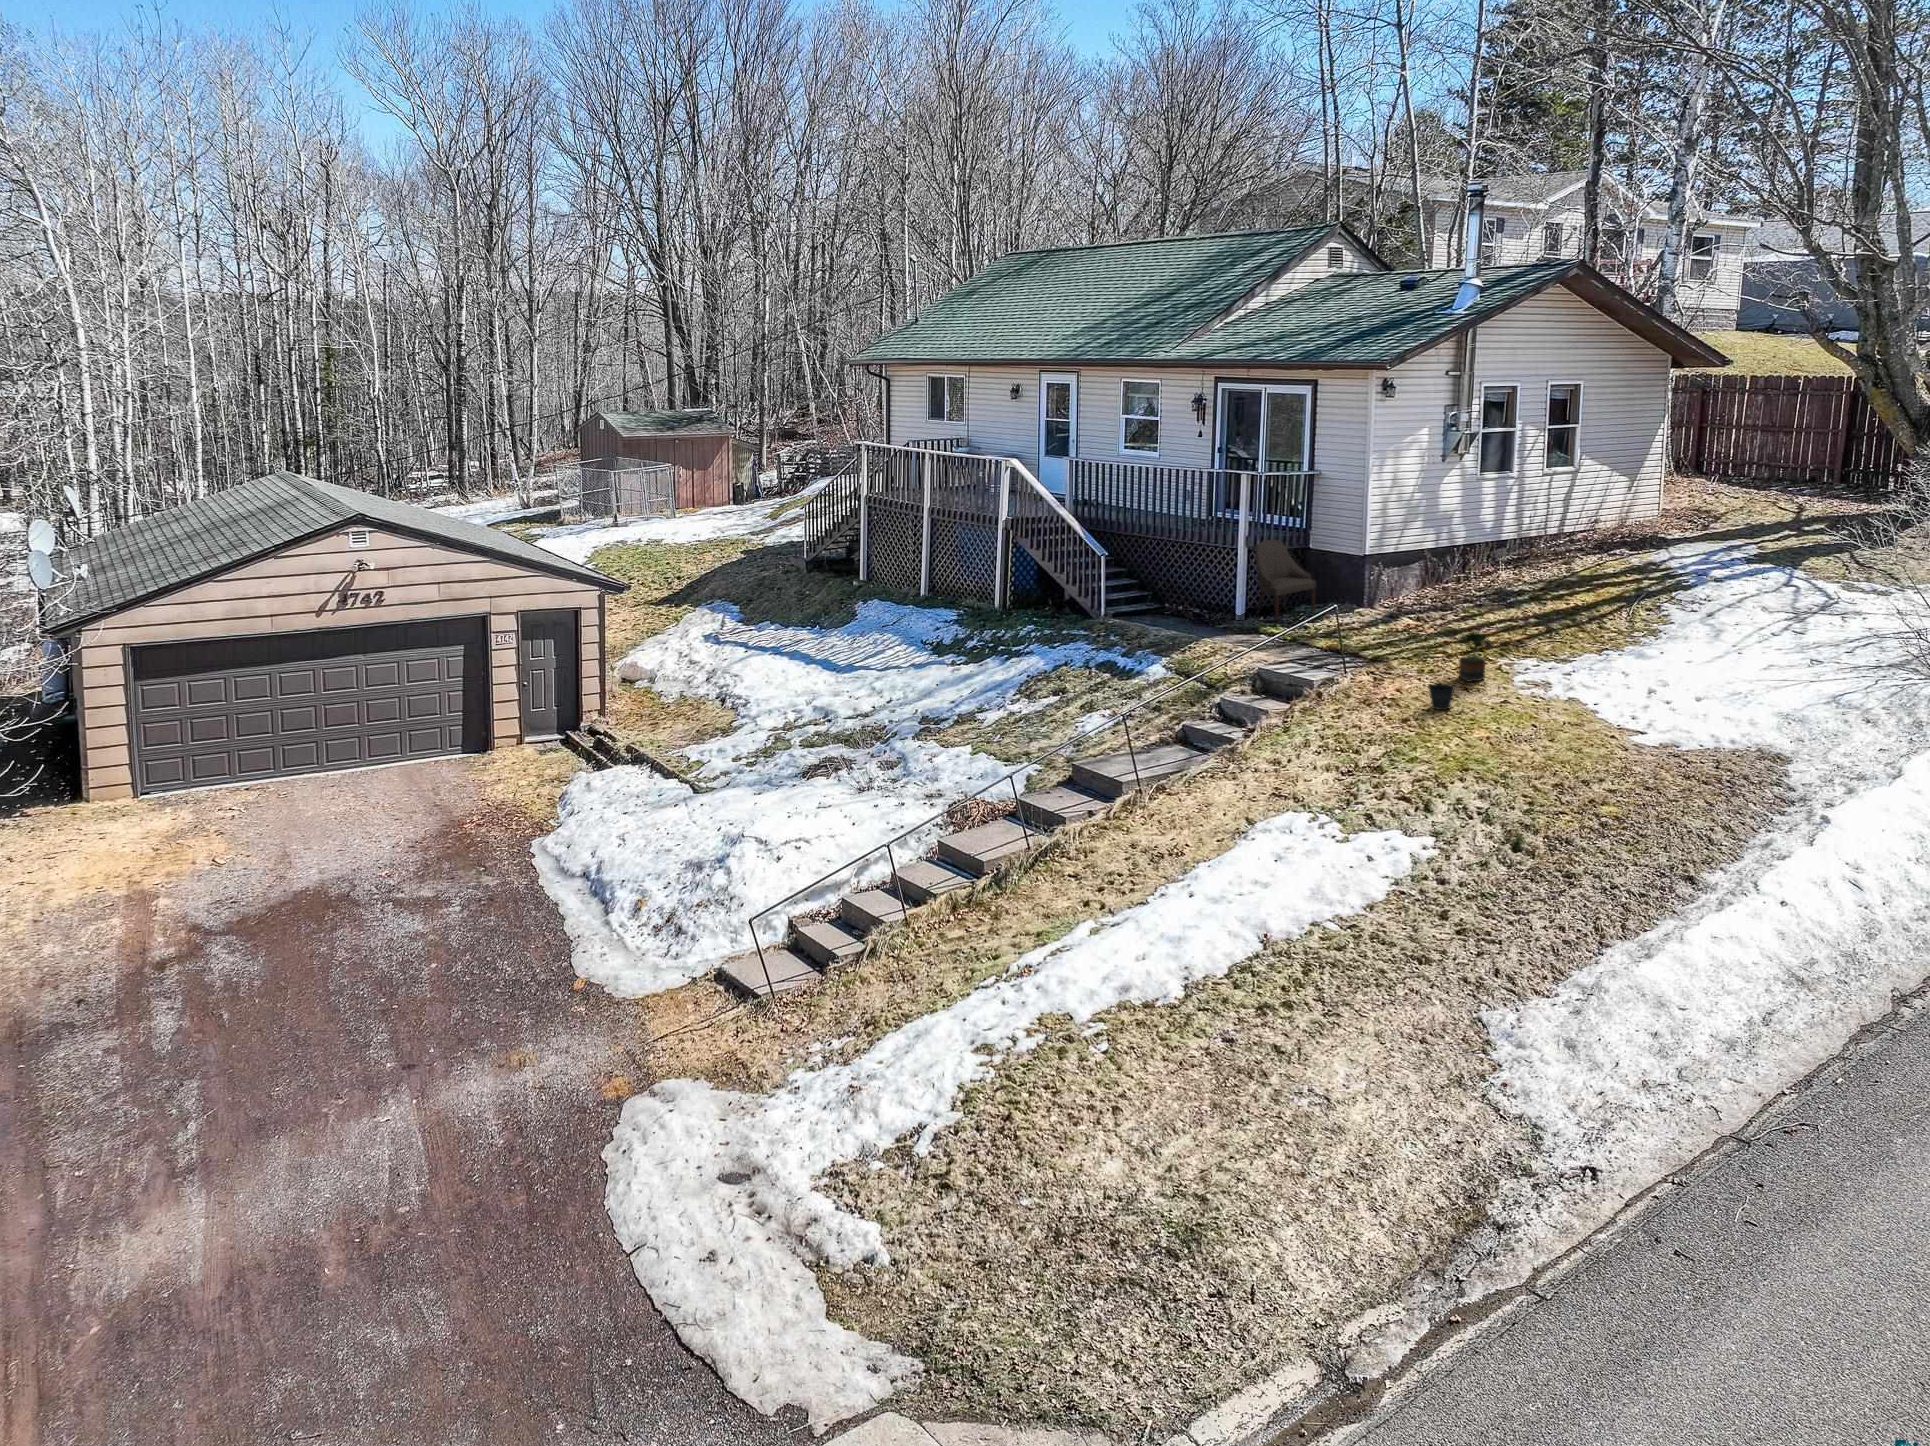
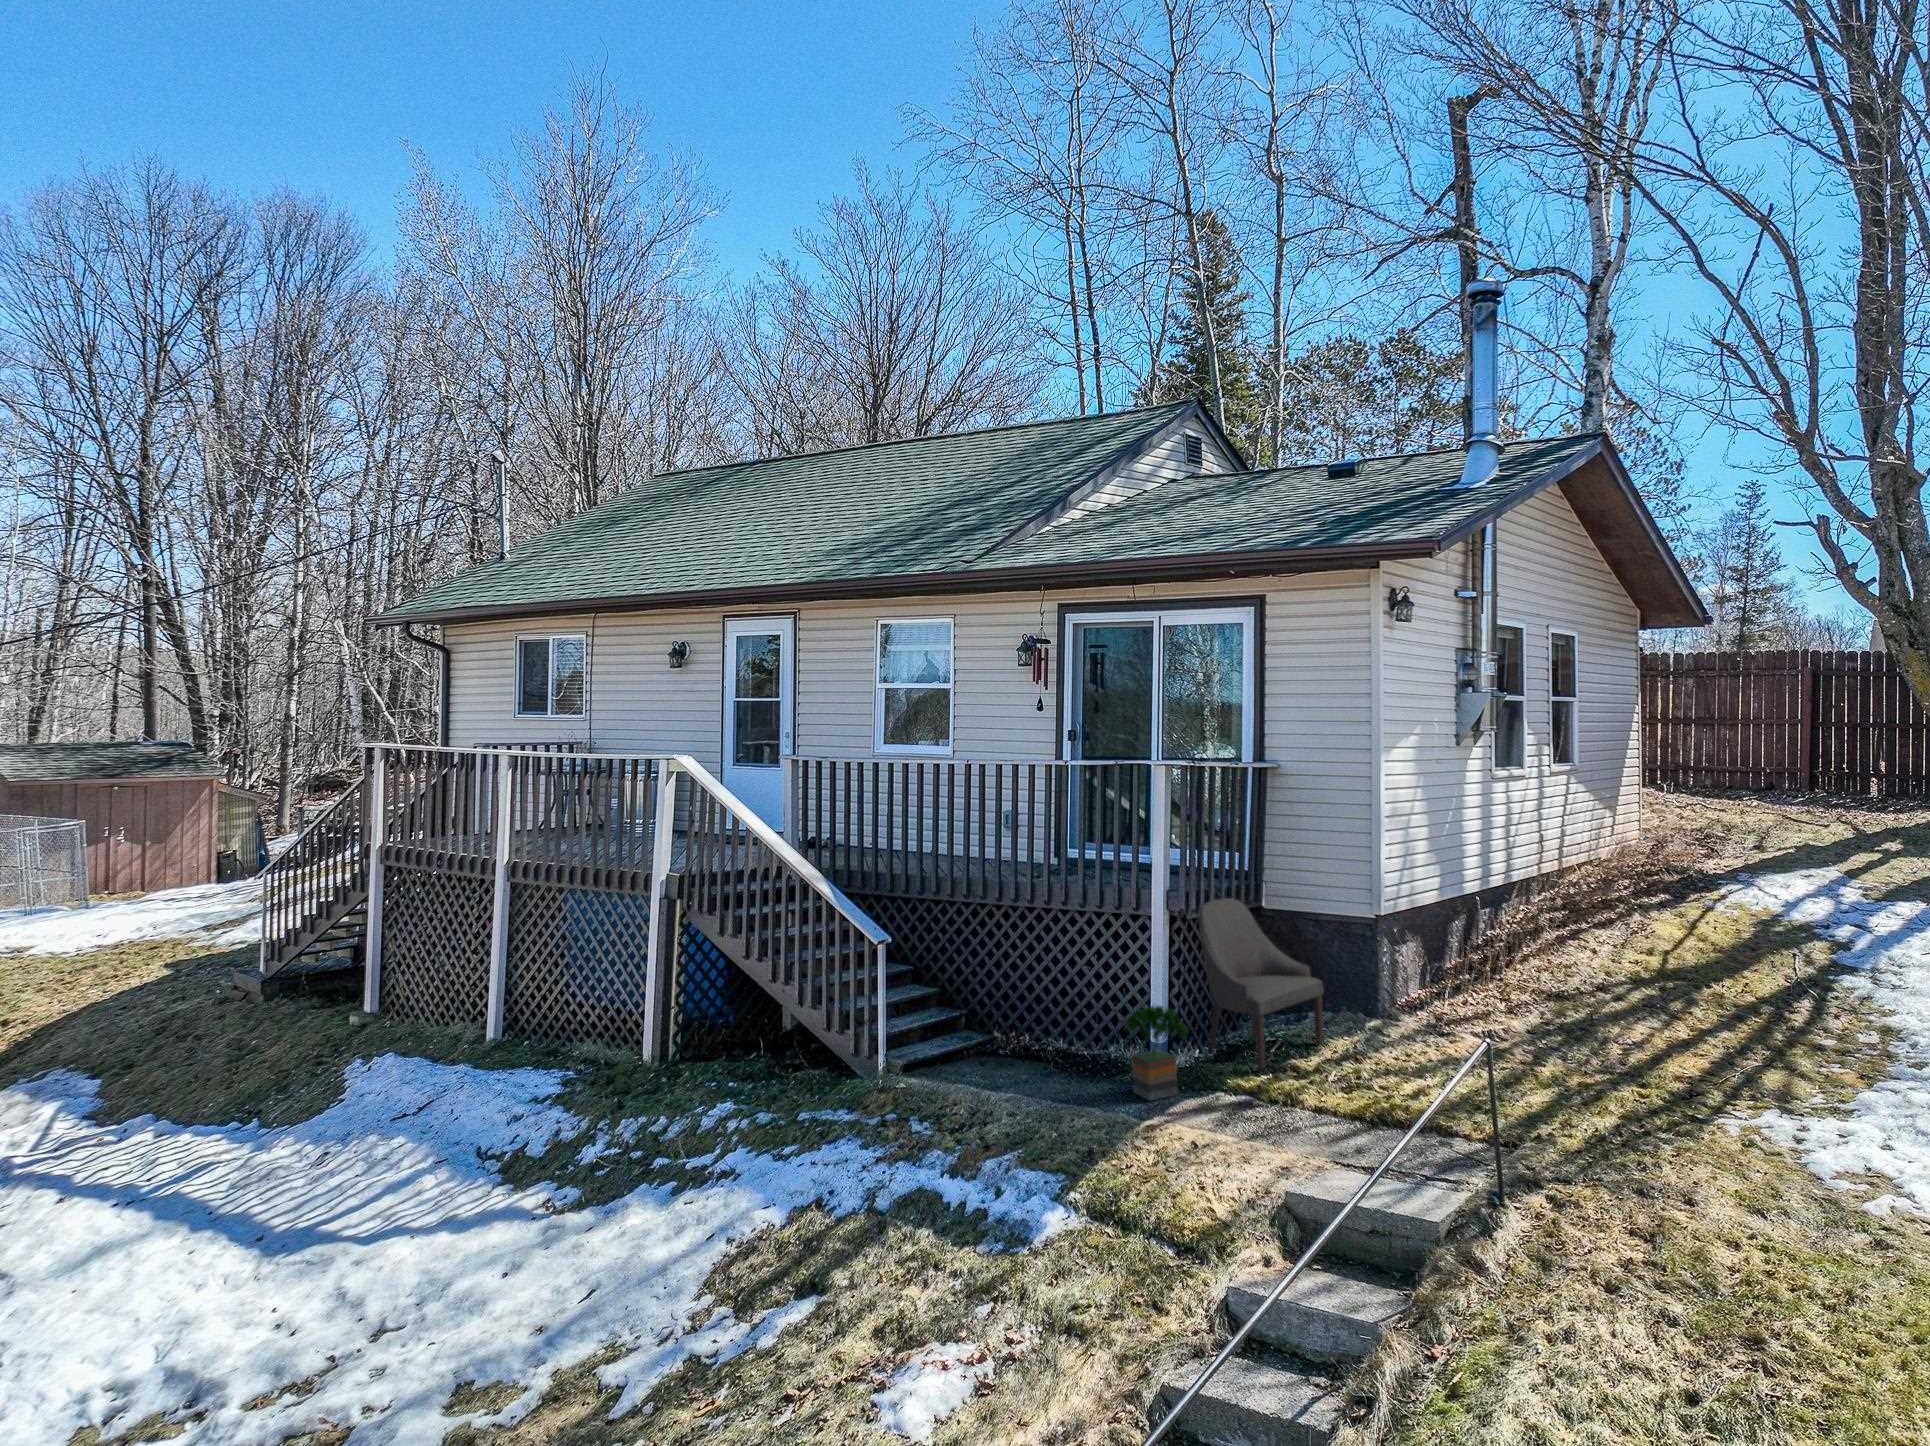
potted tree: present [1457,632,1493,682] -> present [1124,1005,1188,1101]
bucket: present [1428,682,1455,710] -> none [1822,1219,1898,1321]

